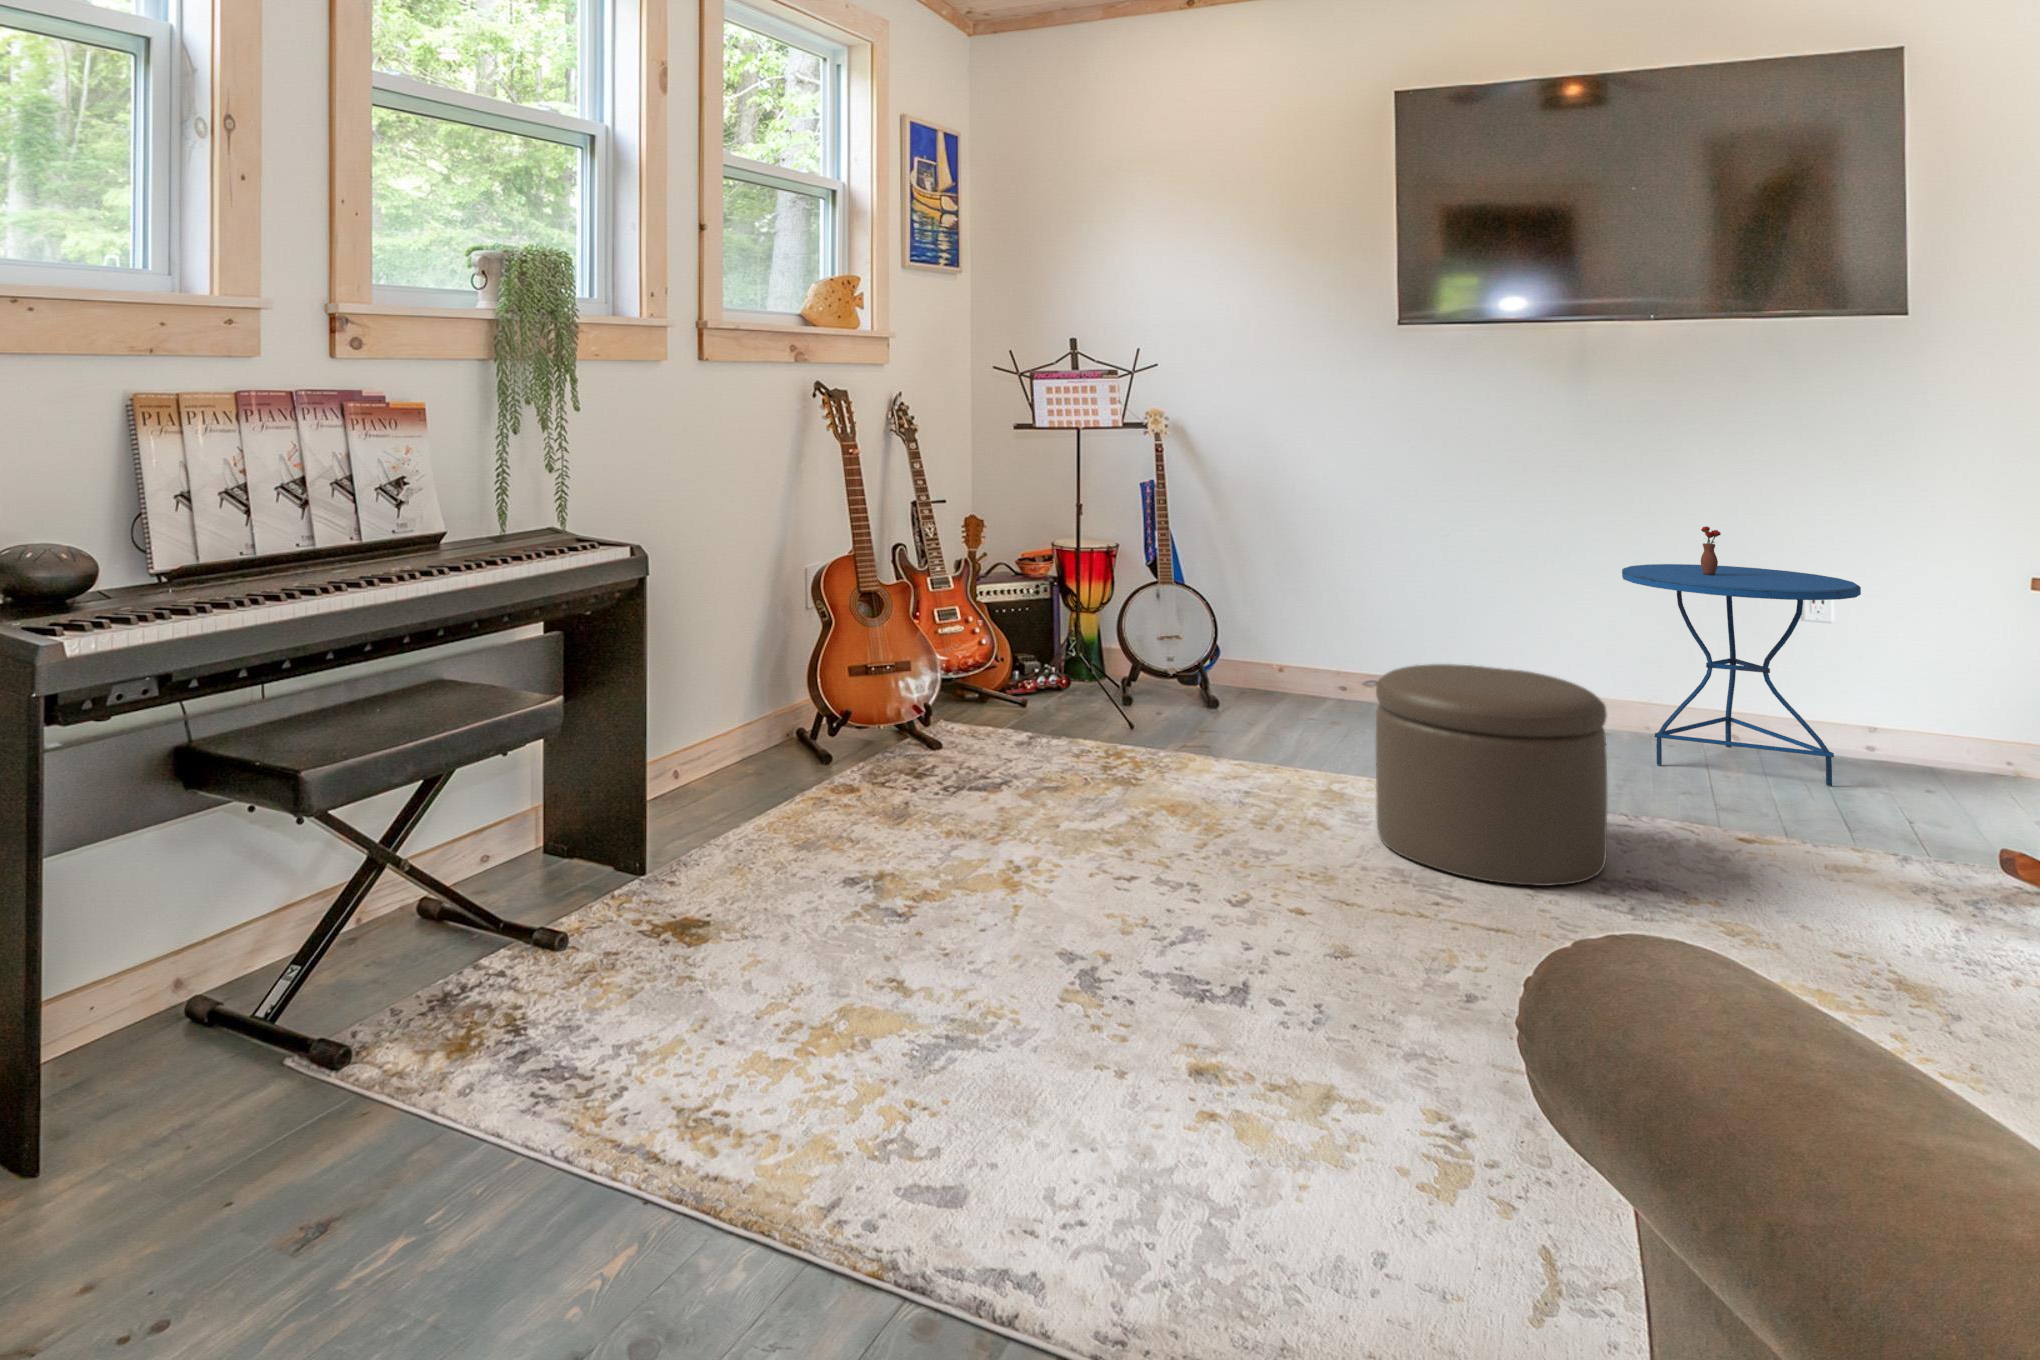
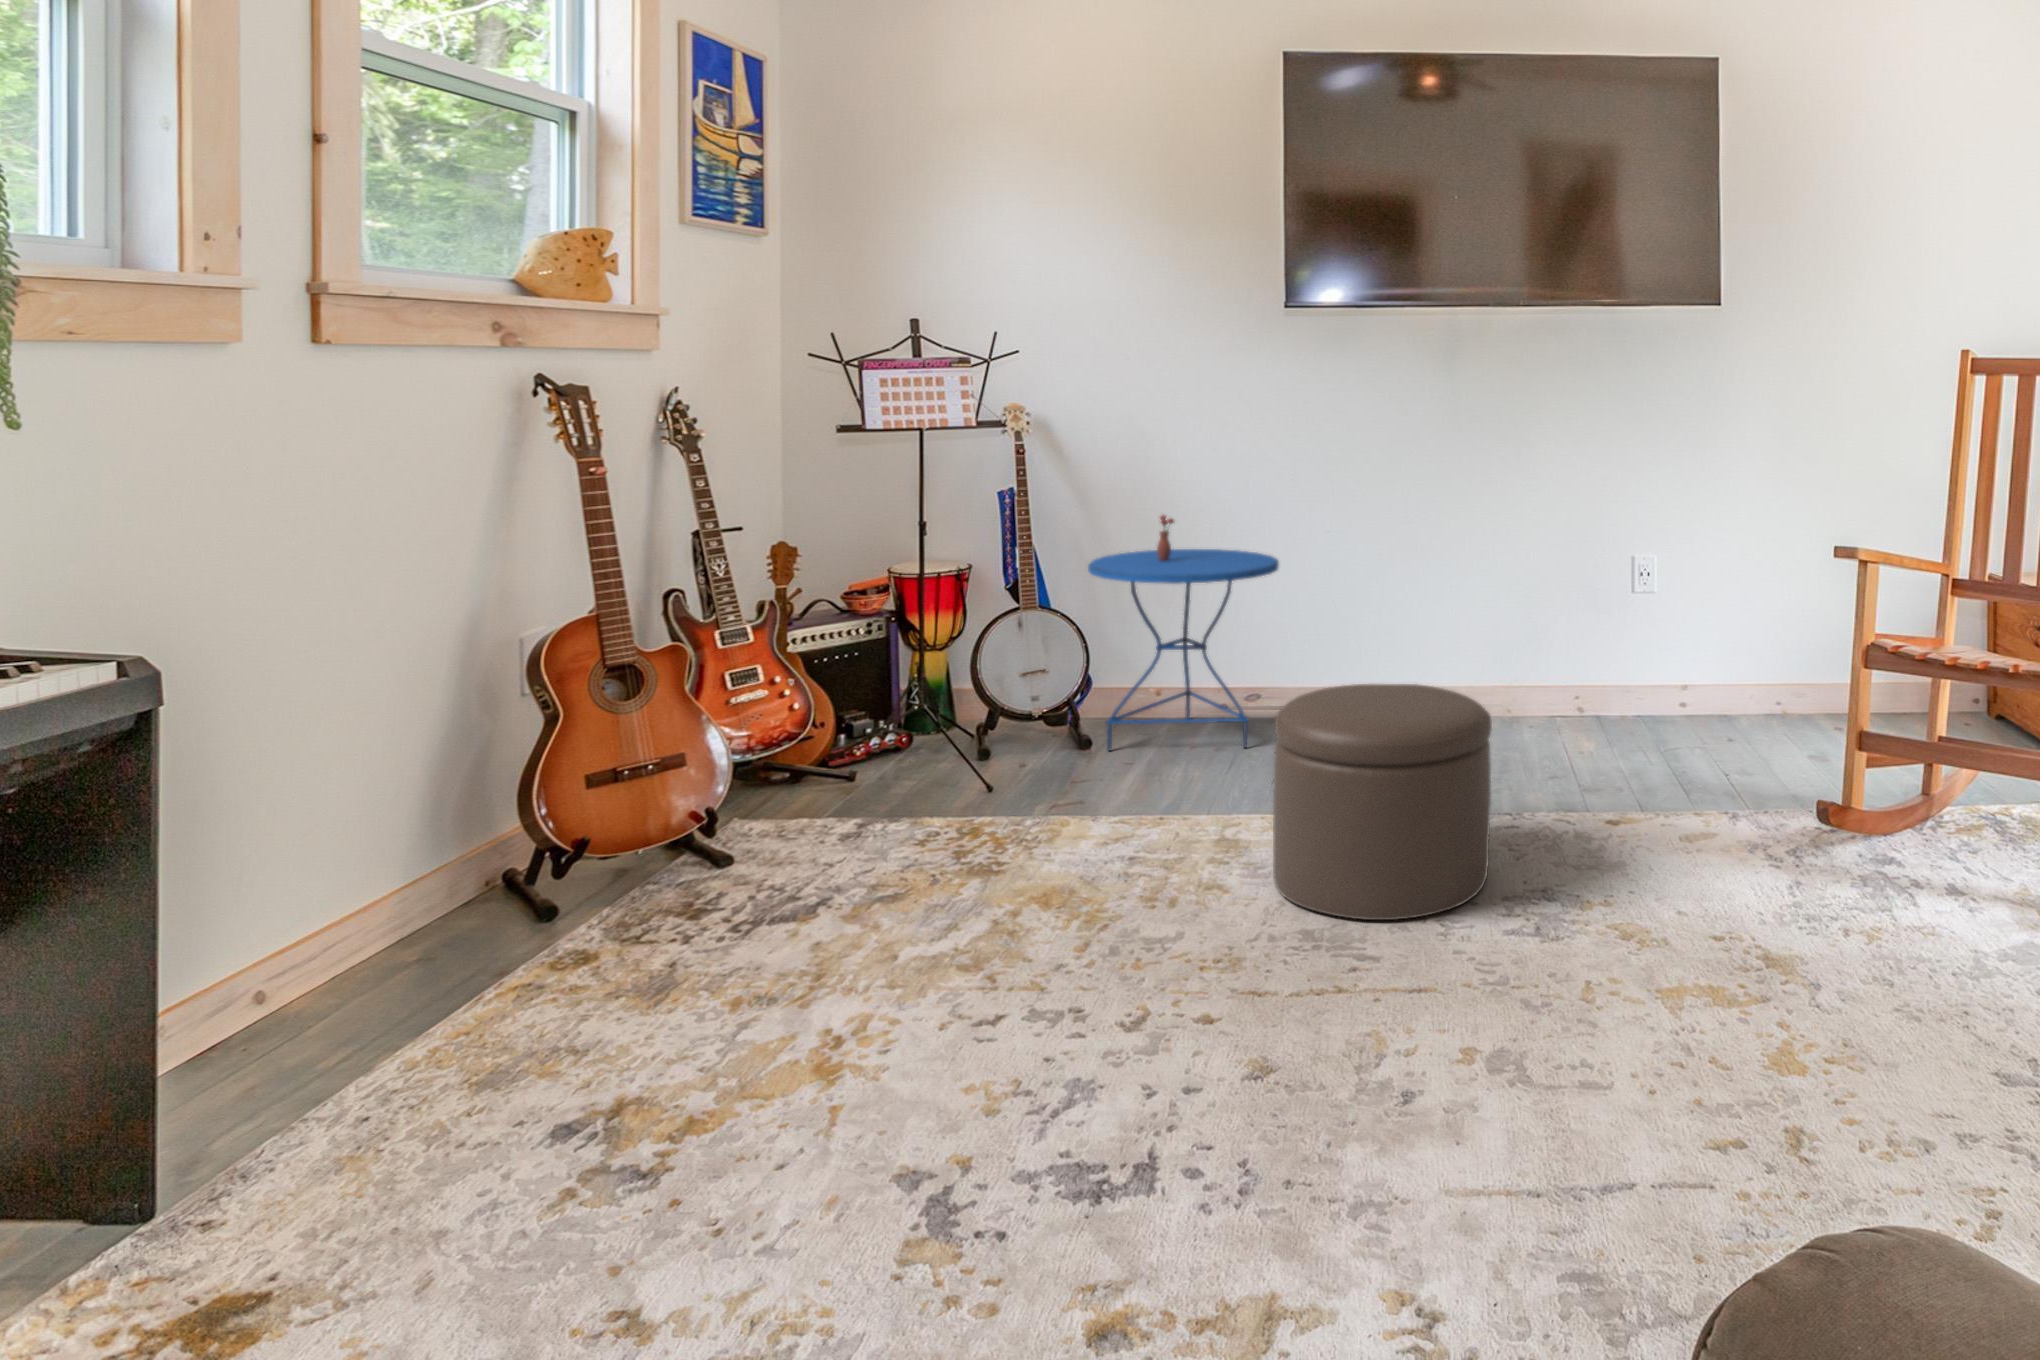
side table: present [1622,526,1861,786] -> present [1088,515,1279,750]

